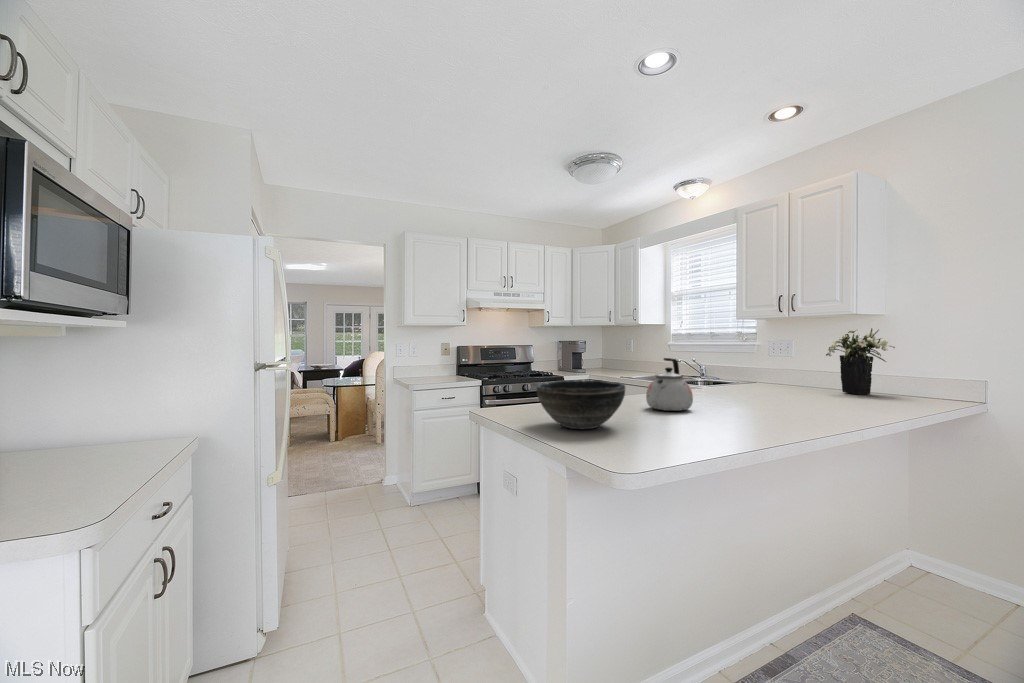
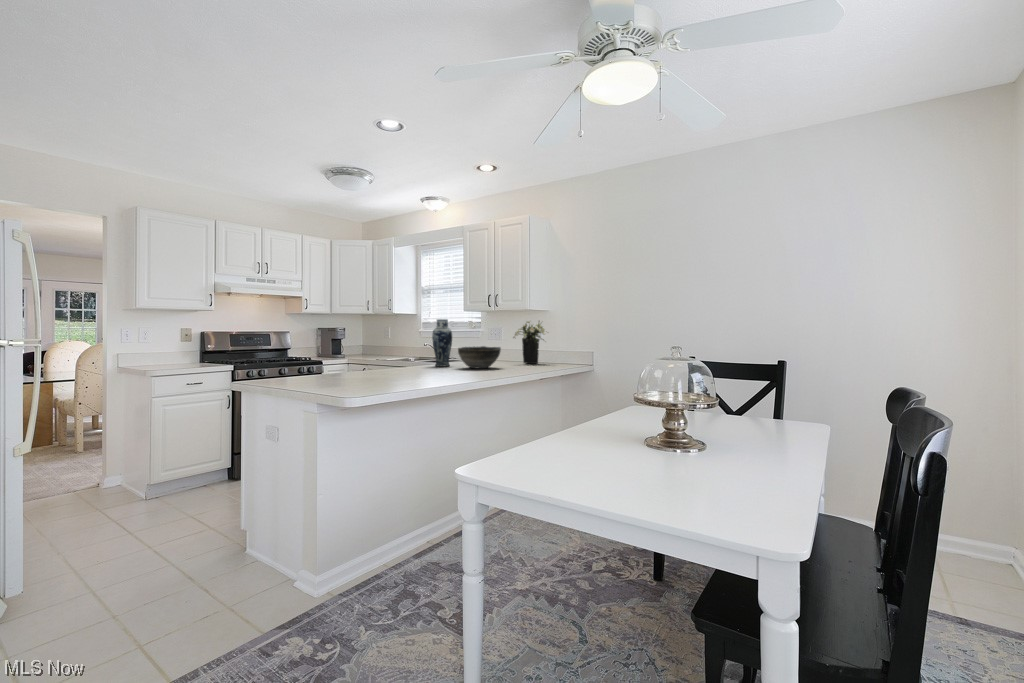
vase: none [700,330,730,394] -> present [432,319,452,367]
kettle: present [646,358,693,411] -> none [385,338,417,375]
bowl: present [537,380,625,429] -> present [458,346,501,368]

